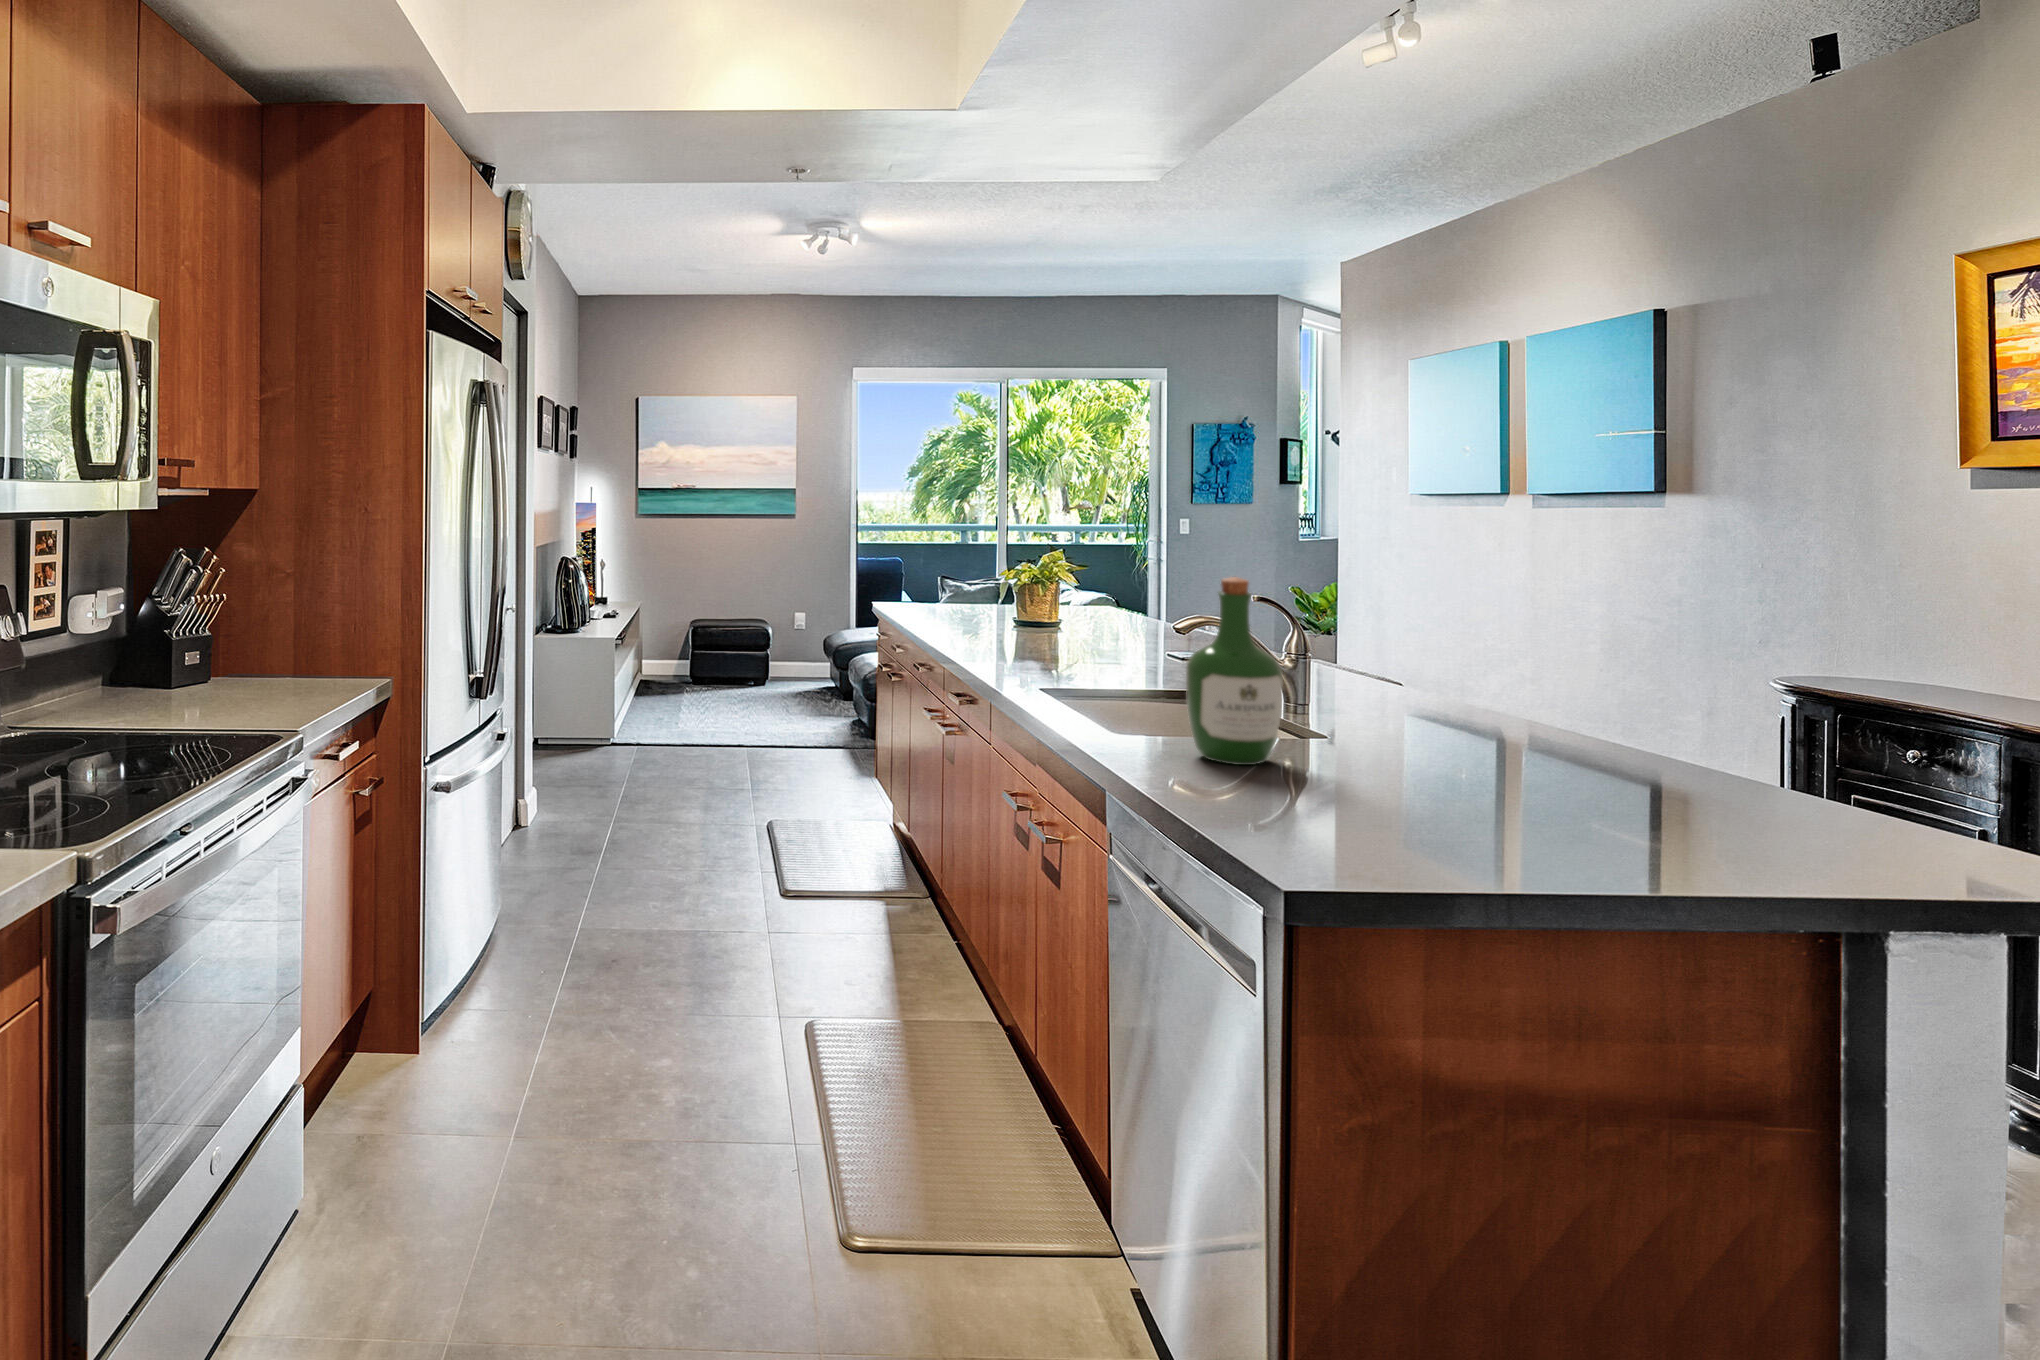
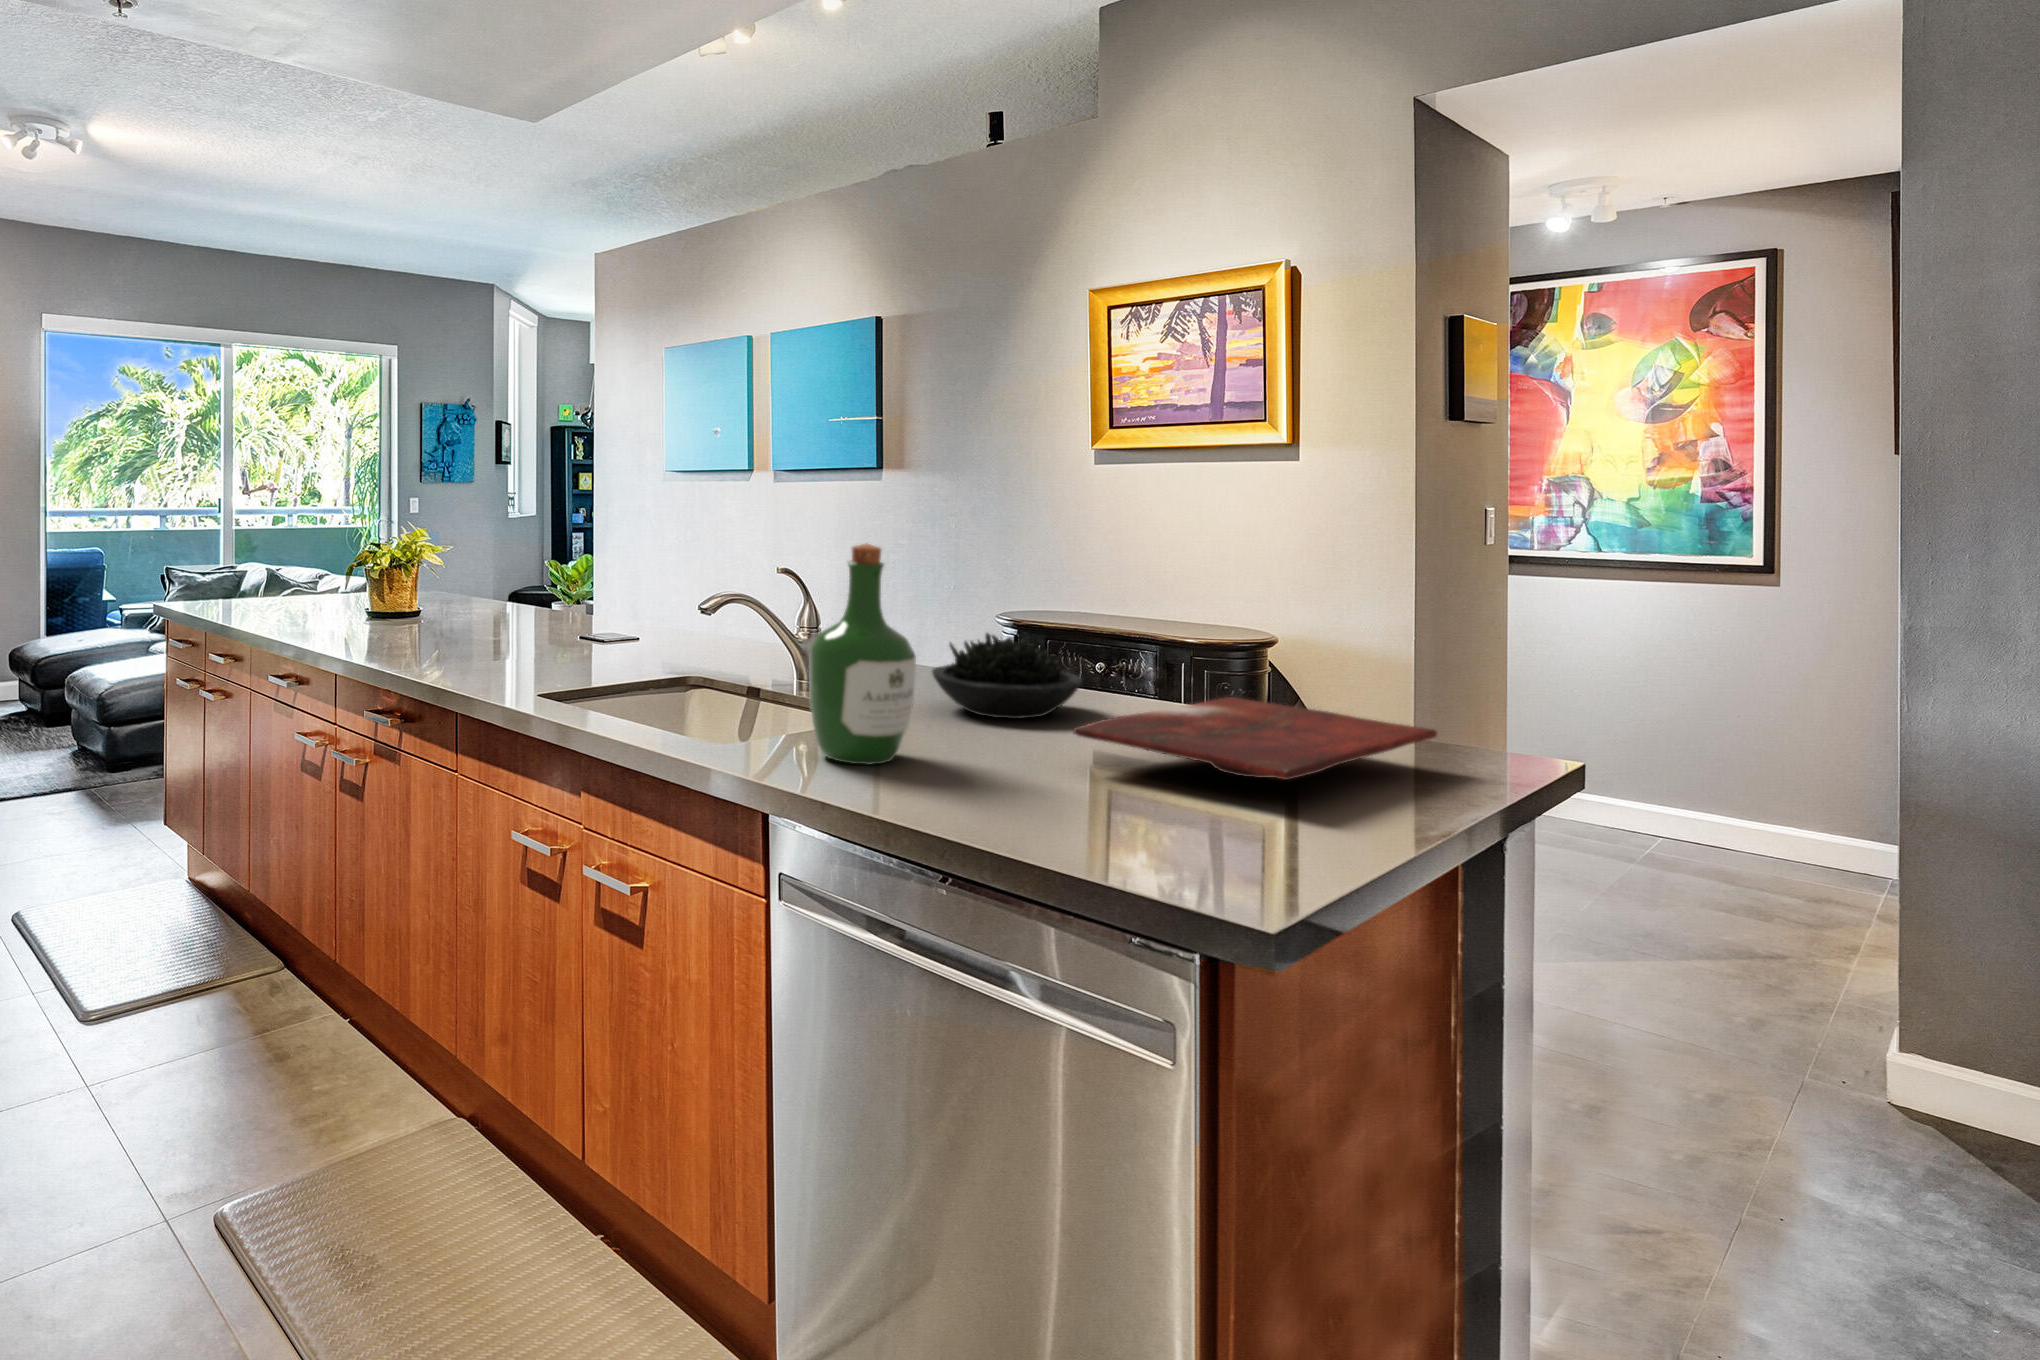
succulent plant: none [1393,671,1565,758] -> present [932,633,1082,719]
cutting board: none [1413,752,1873,825] -> present [1073,697,1437,780]

